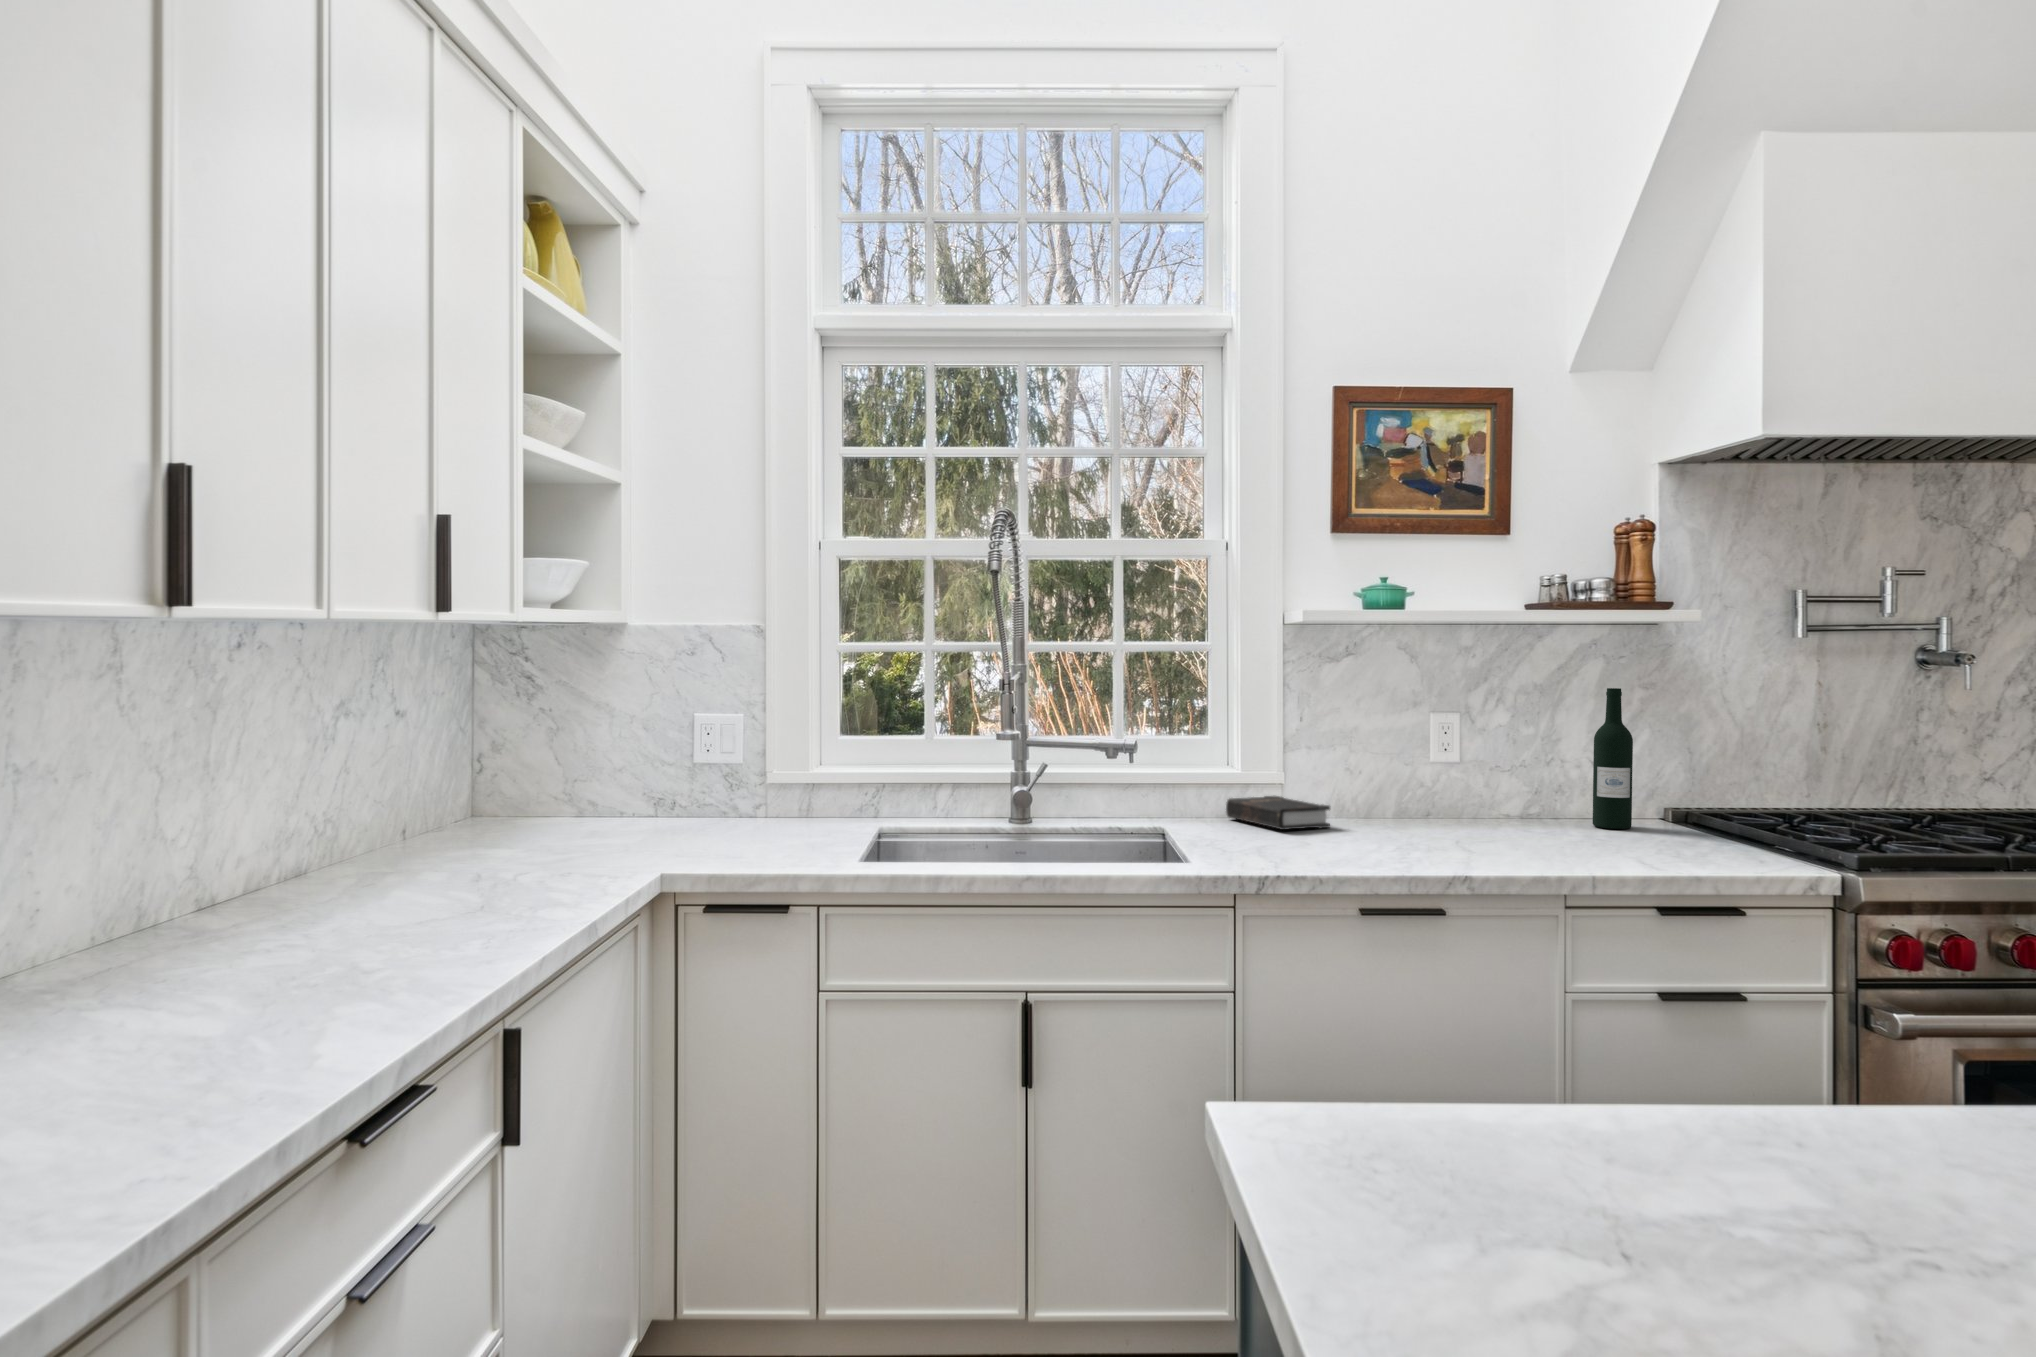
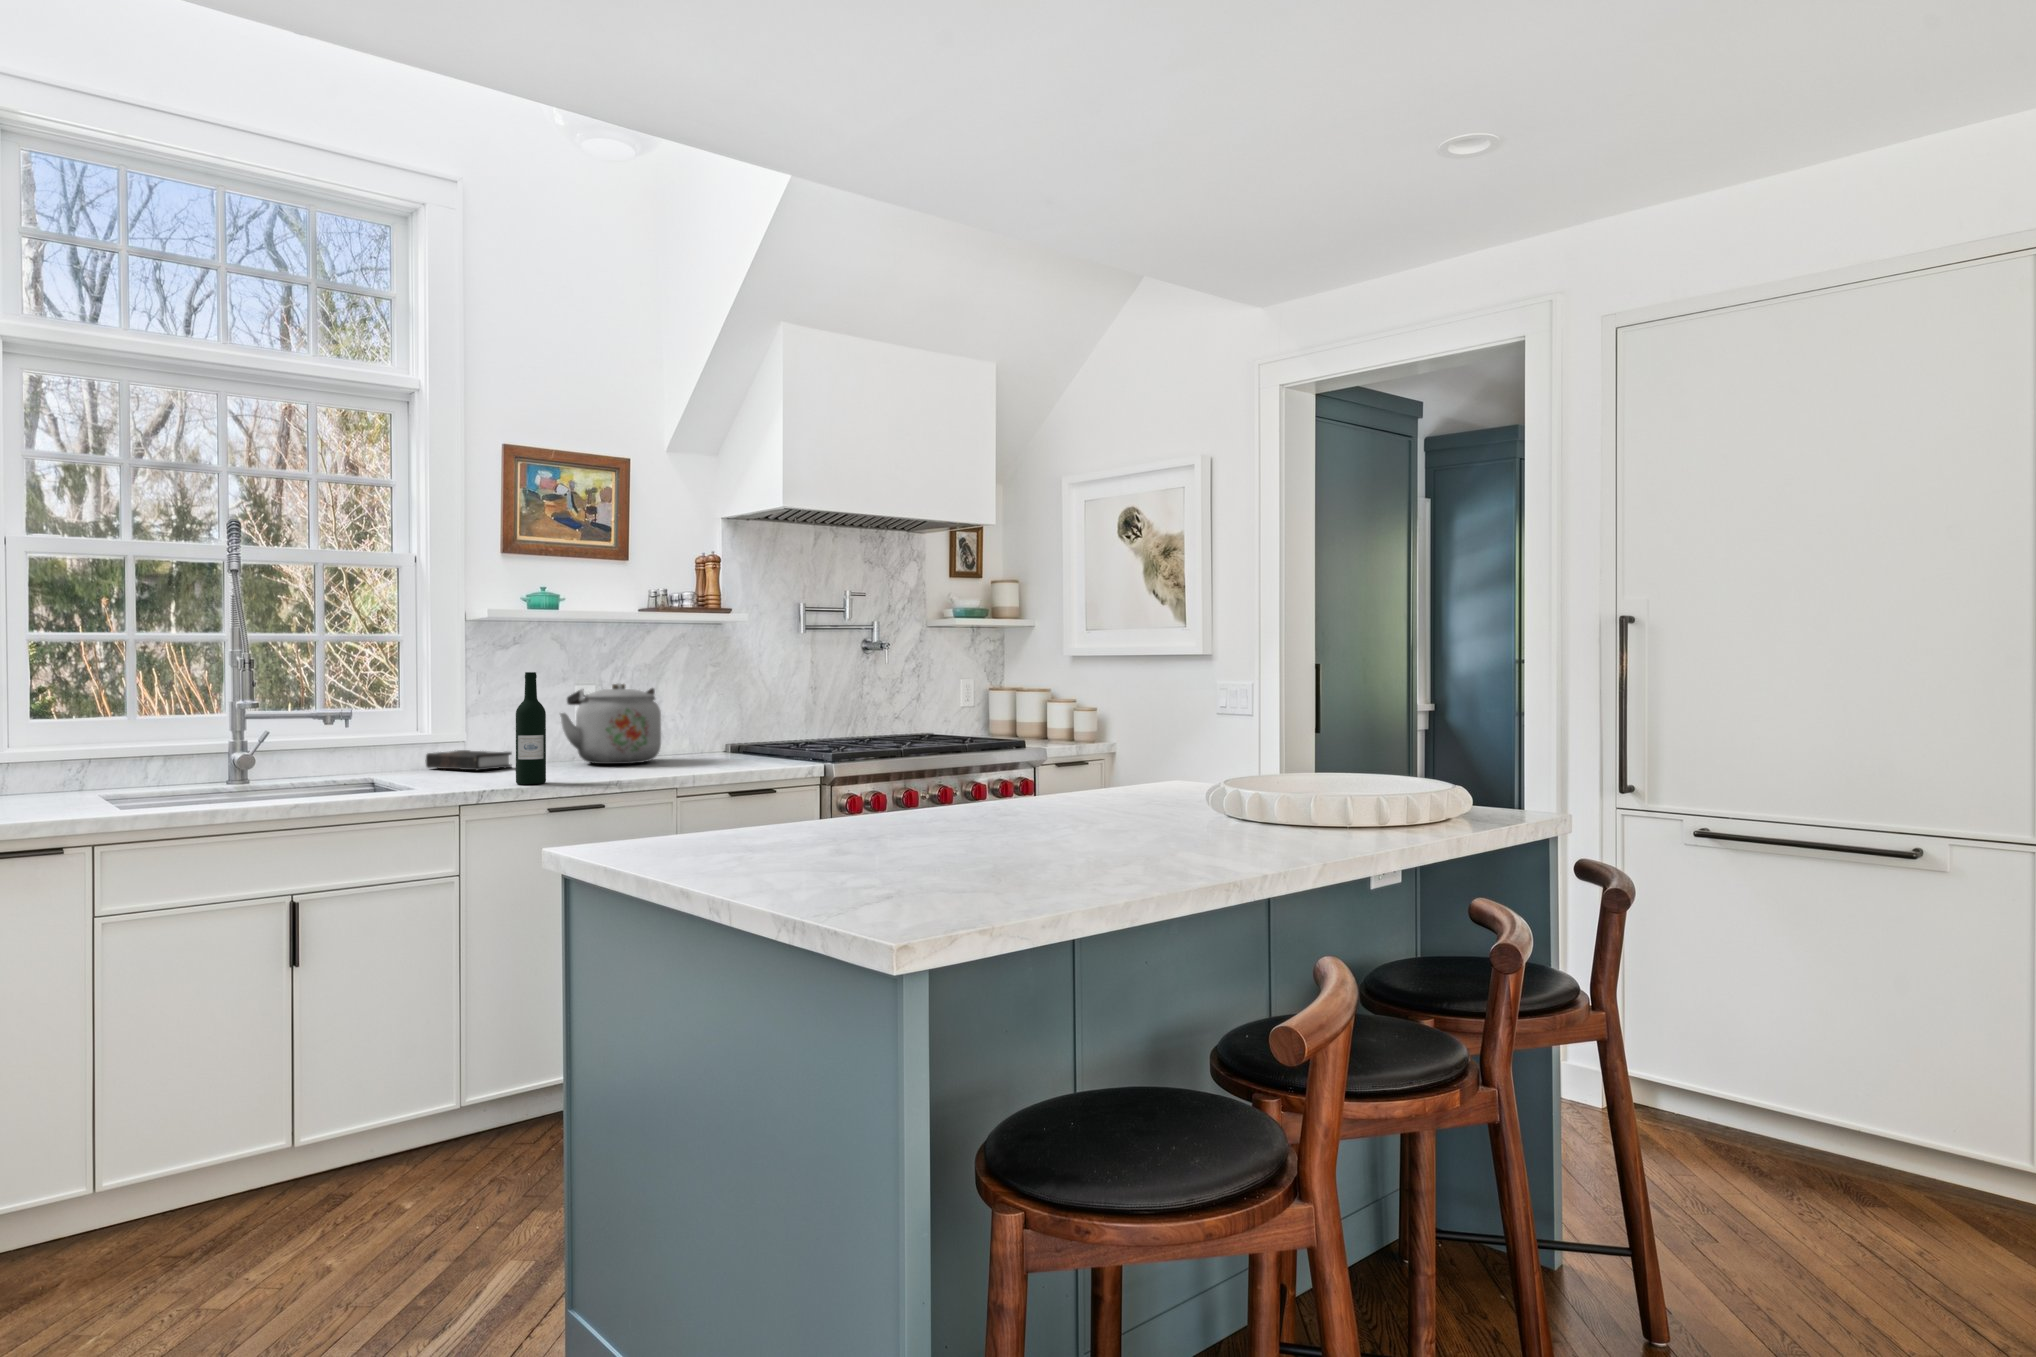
wine bottle: present [1592,688,1633,829] -> present [516,672,546,784]
kettle: none [1394,715,1547,837] -> present [560,683,661,764]

